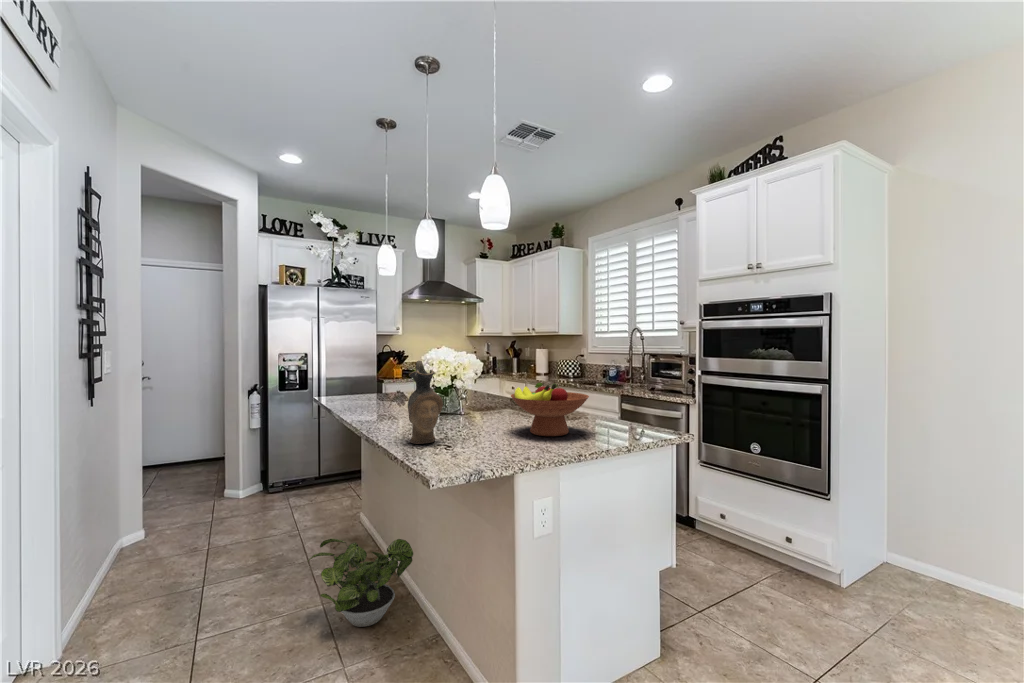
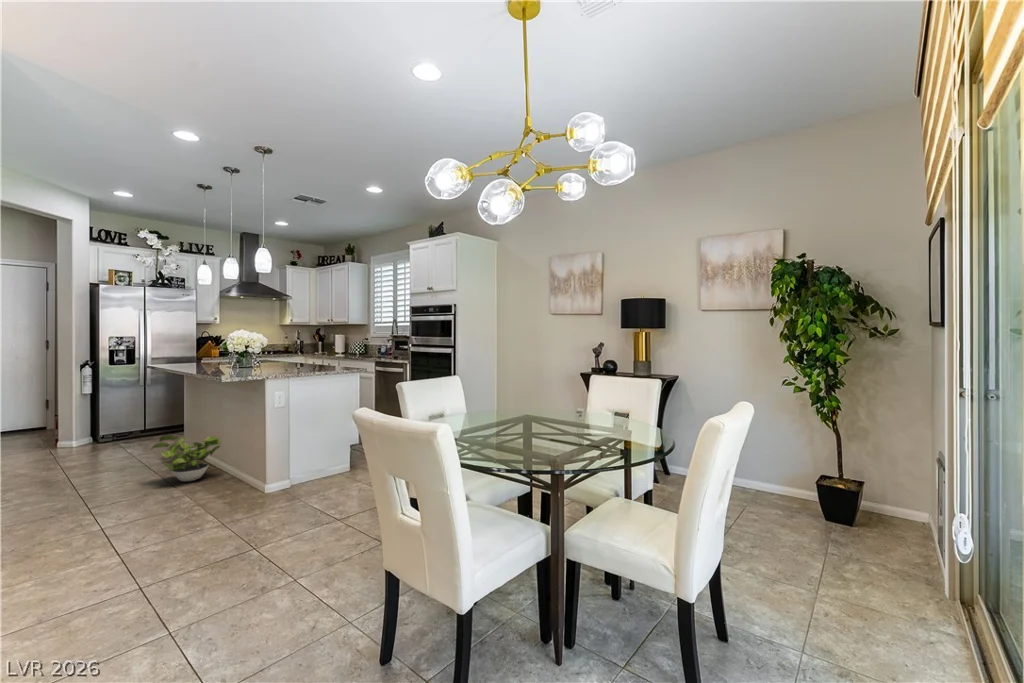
ceramic pitcher: present [408,360,443,444] -> none [214,334,233,373]
fruit bowl: present [511,383,589,436] -> none [273,345,315,371]

